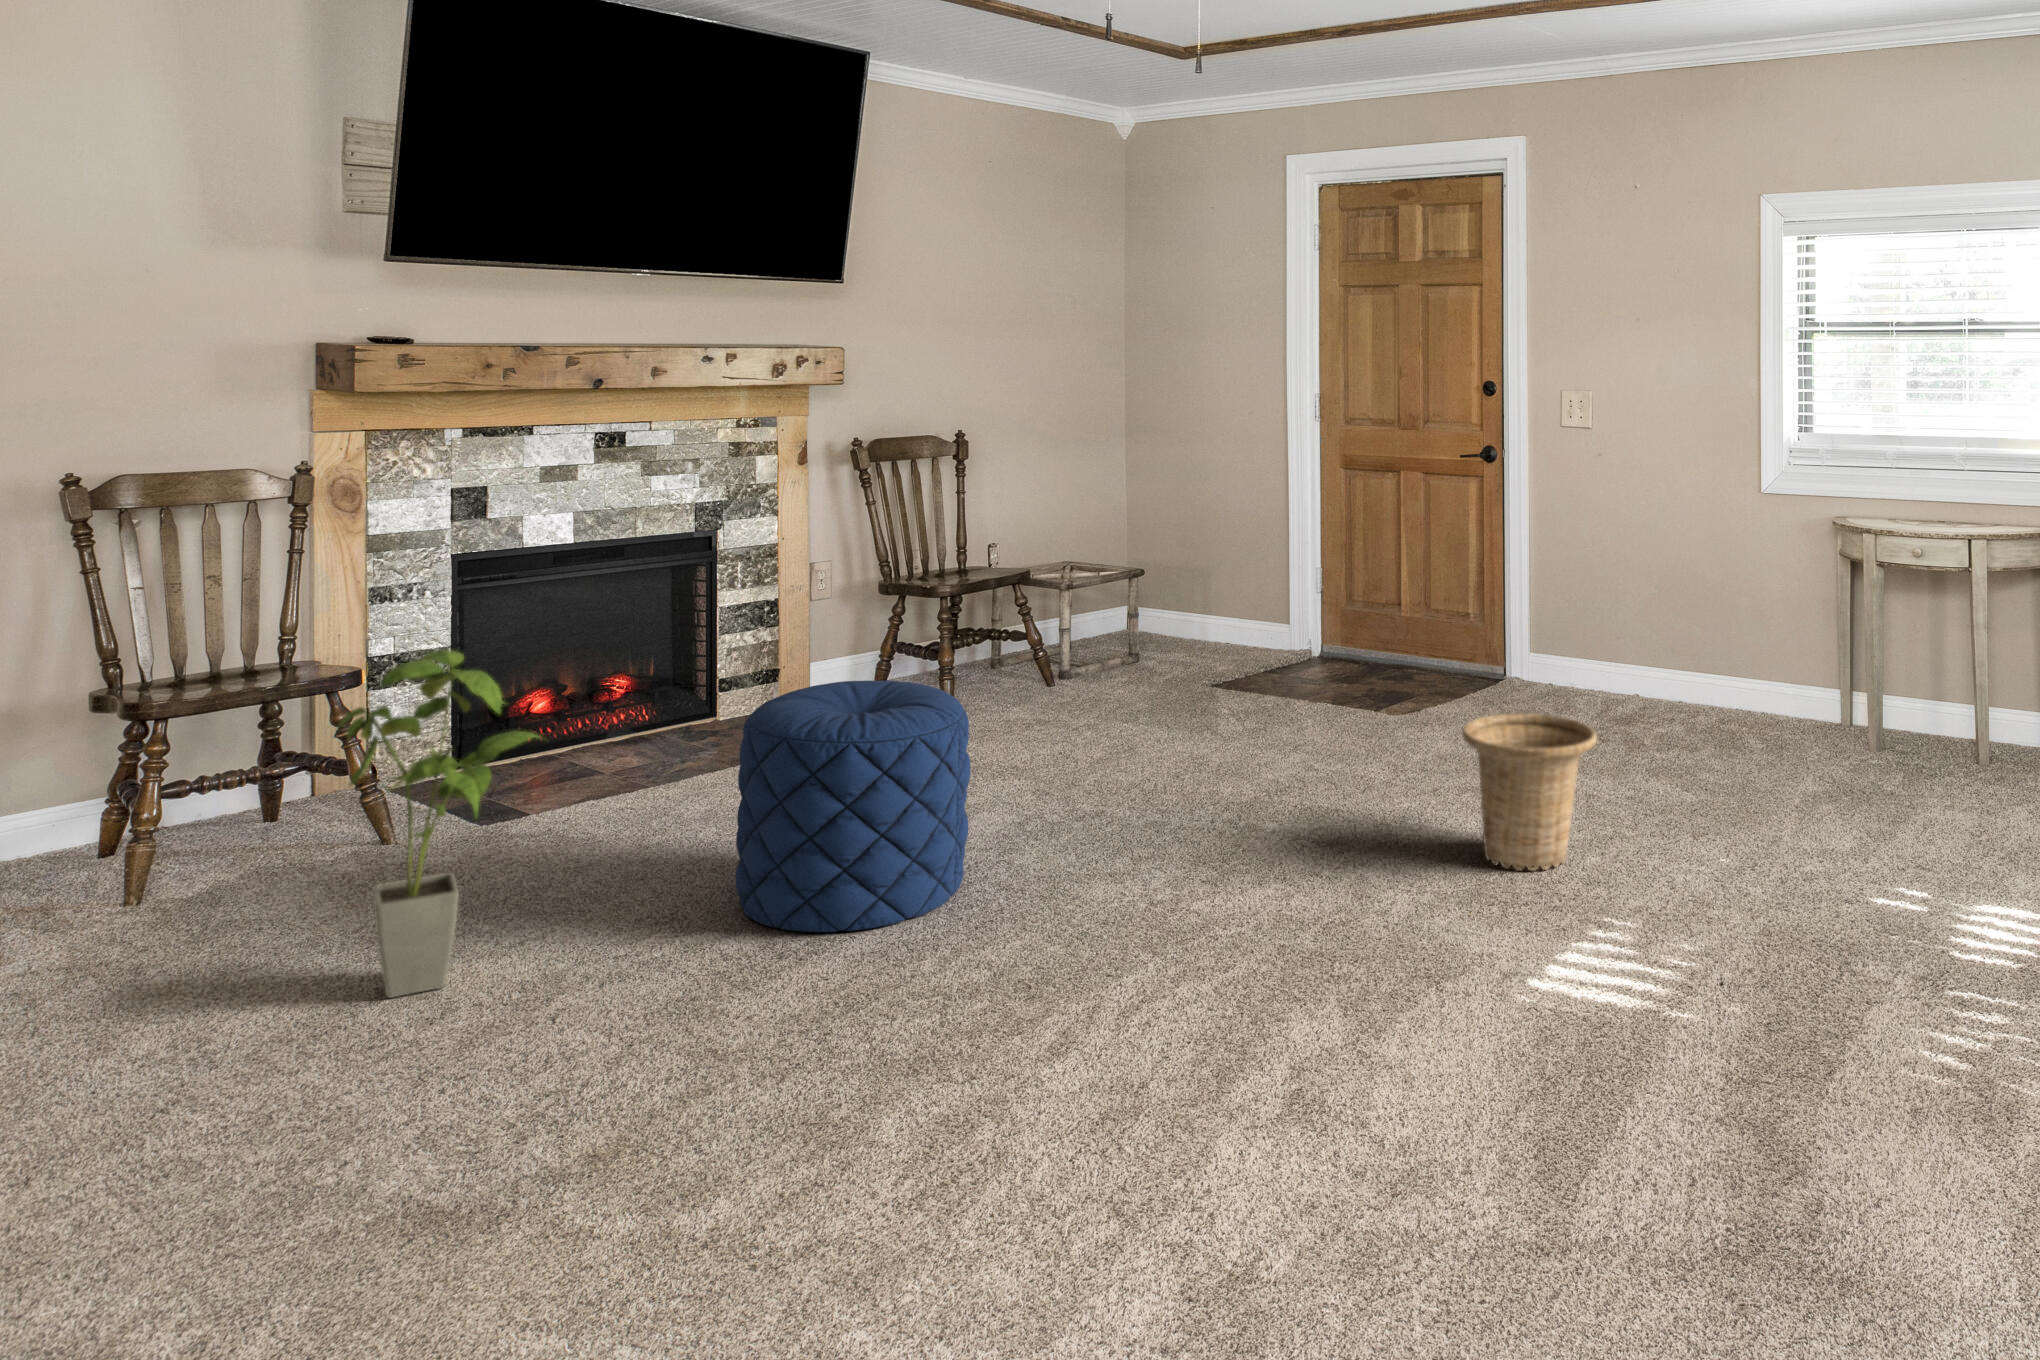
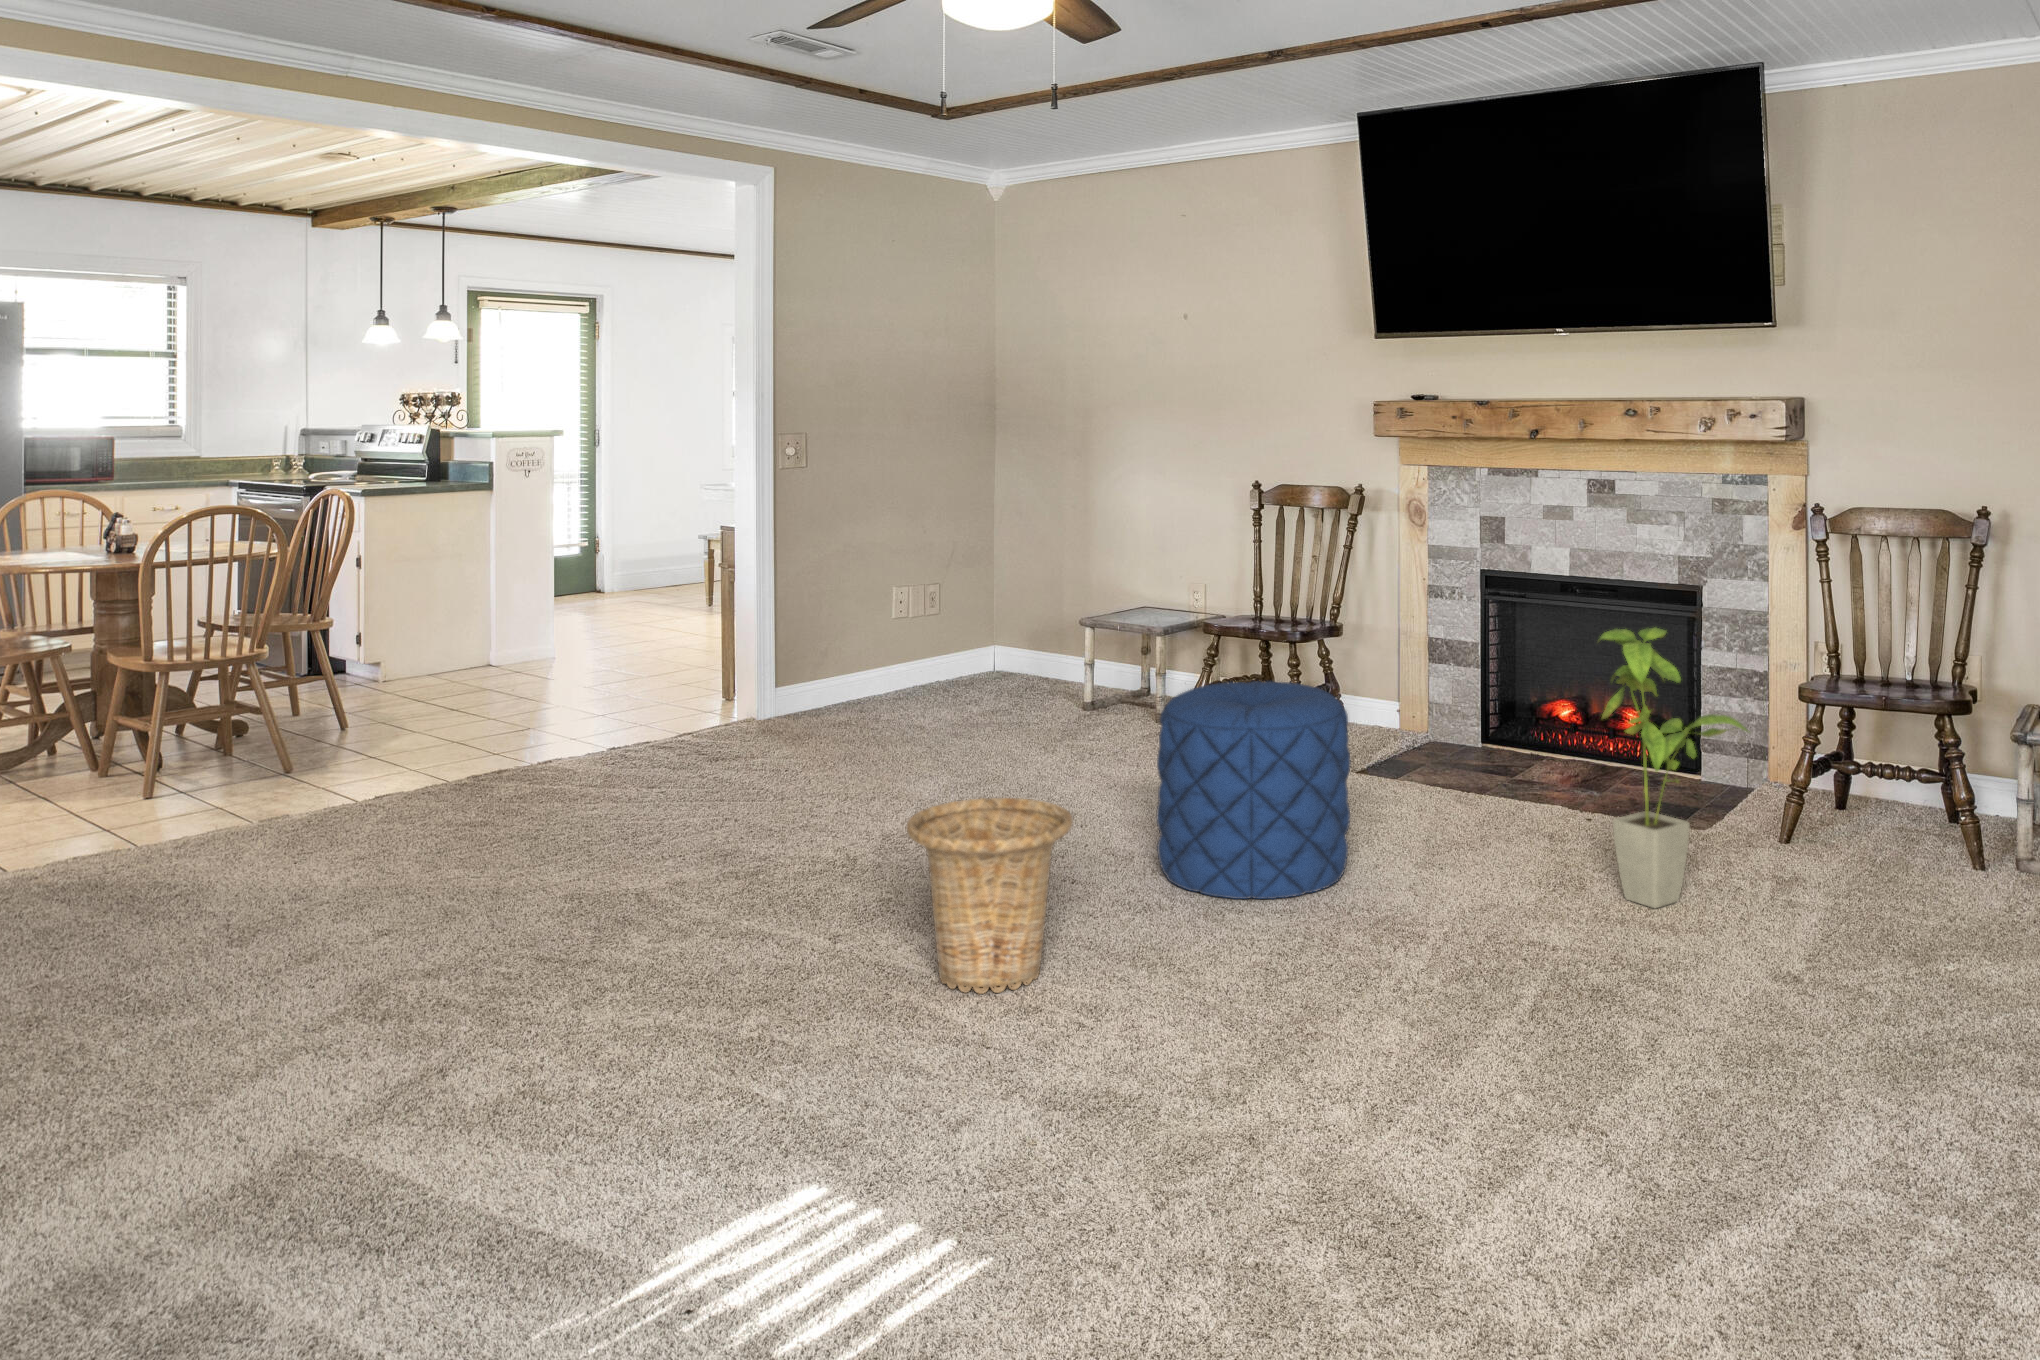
house plant: present [338,650,539,998] -> present [1599,628,1747,908]
basket: present [1462,714,1597,871] -> present [907,798,1073,994]

